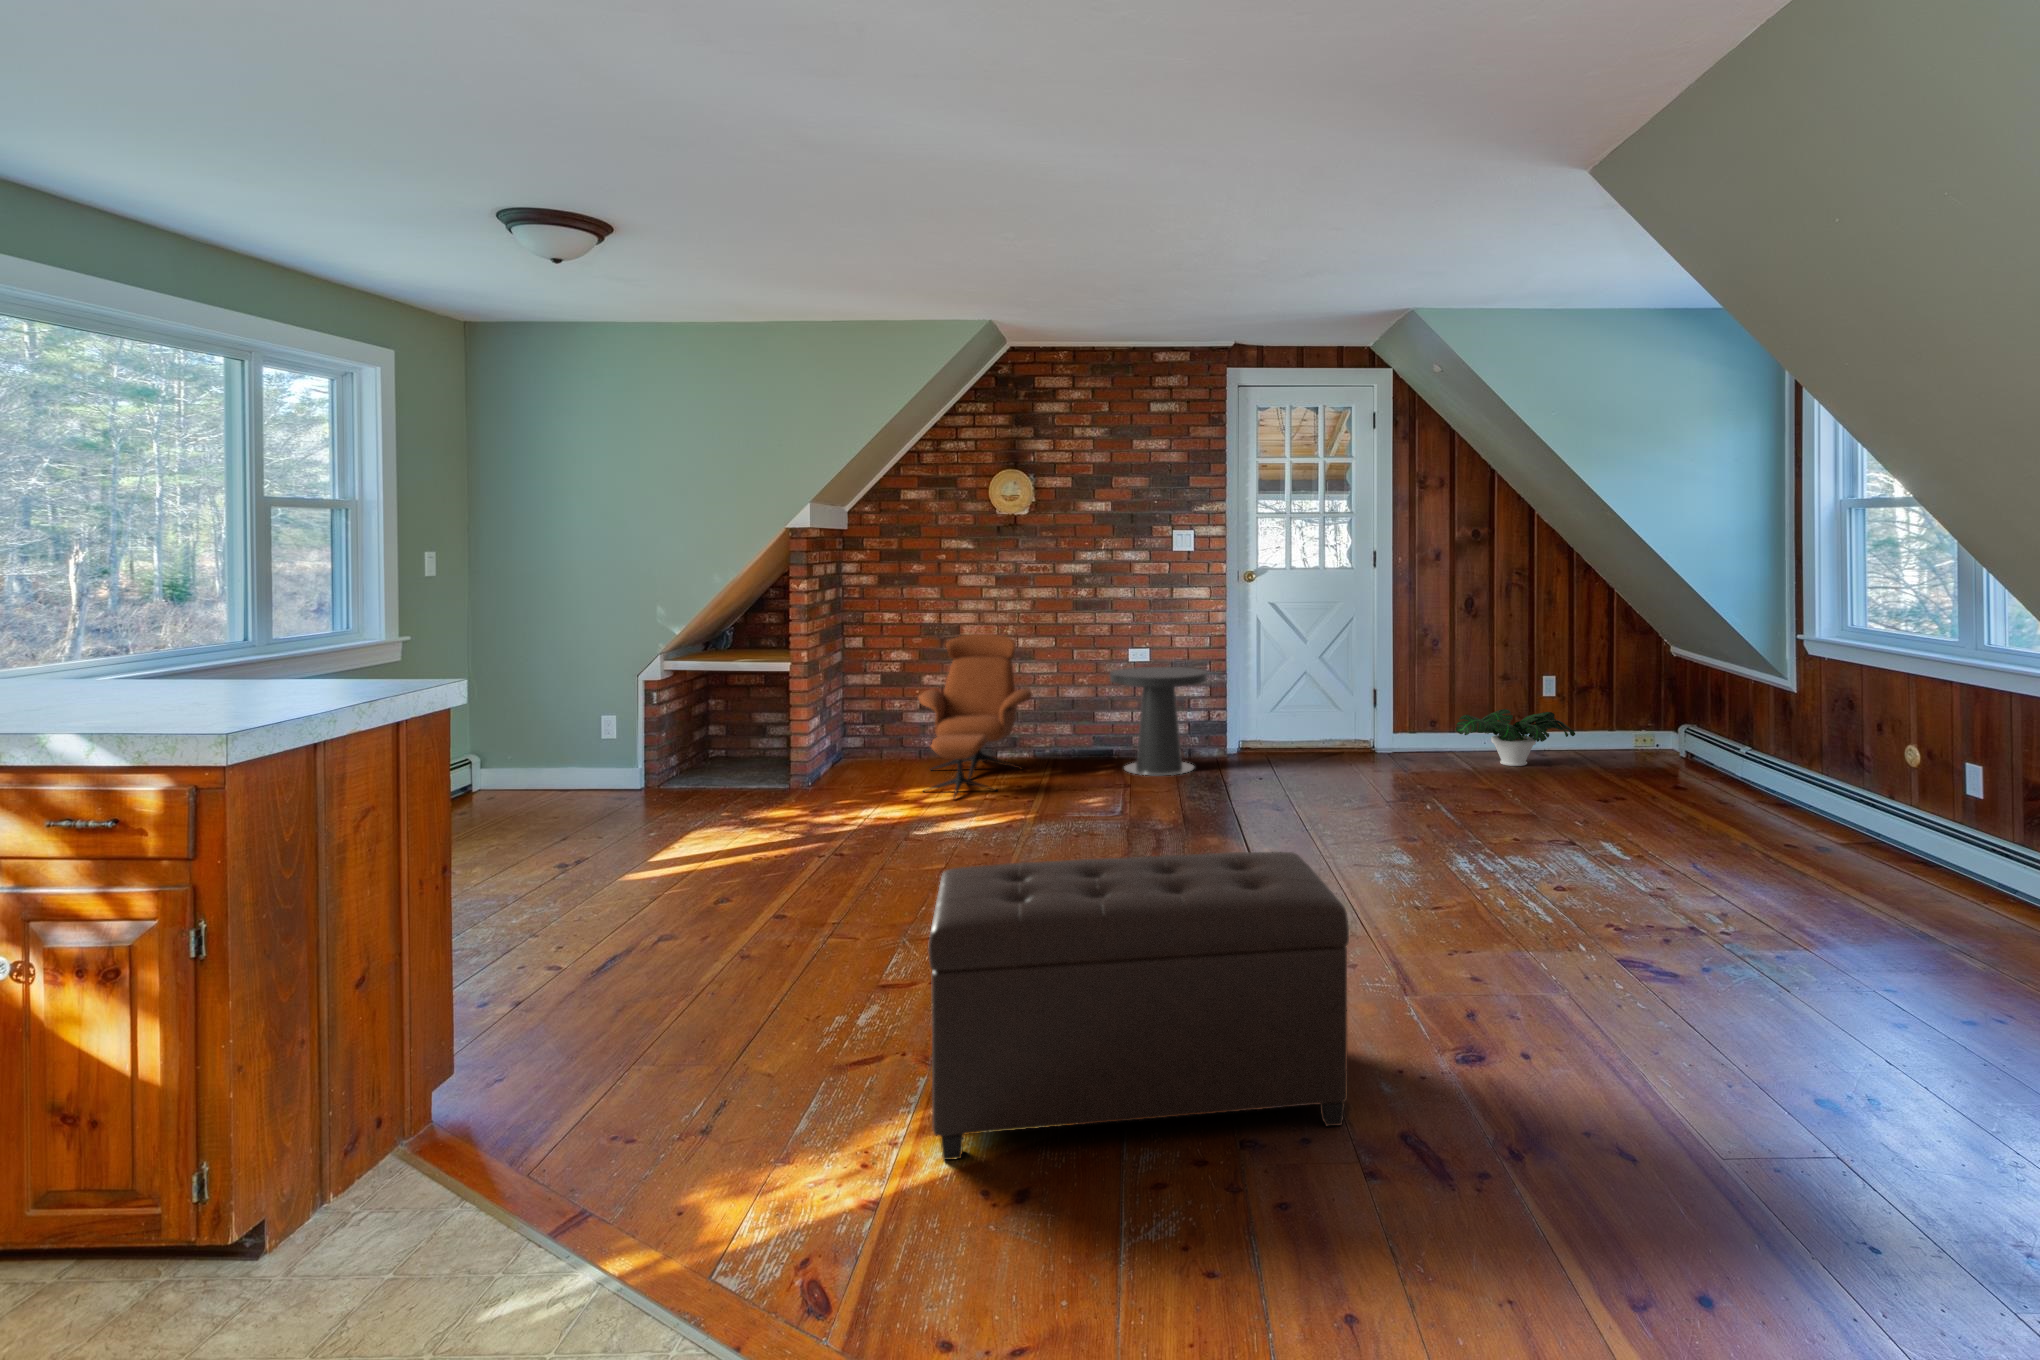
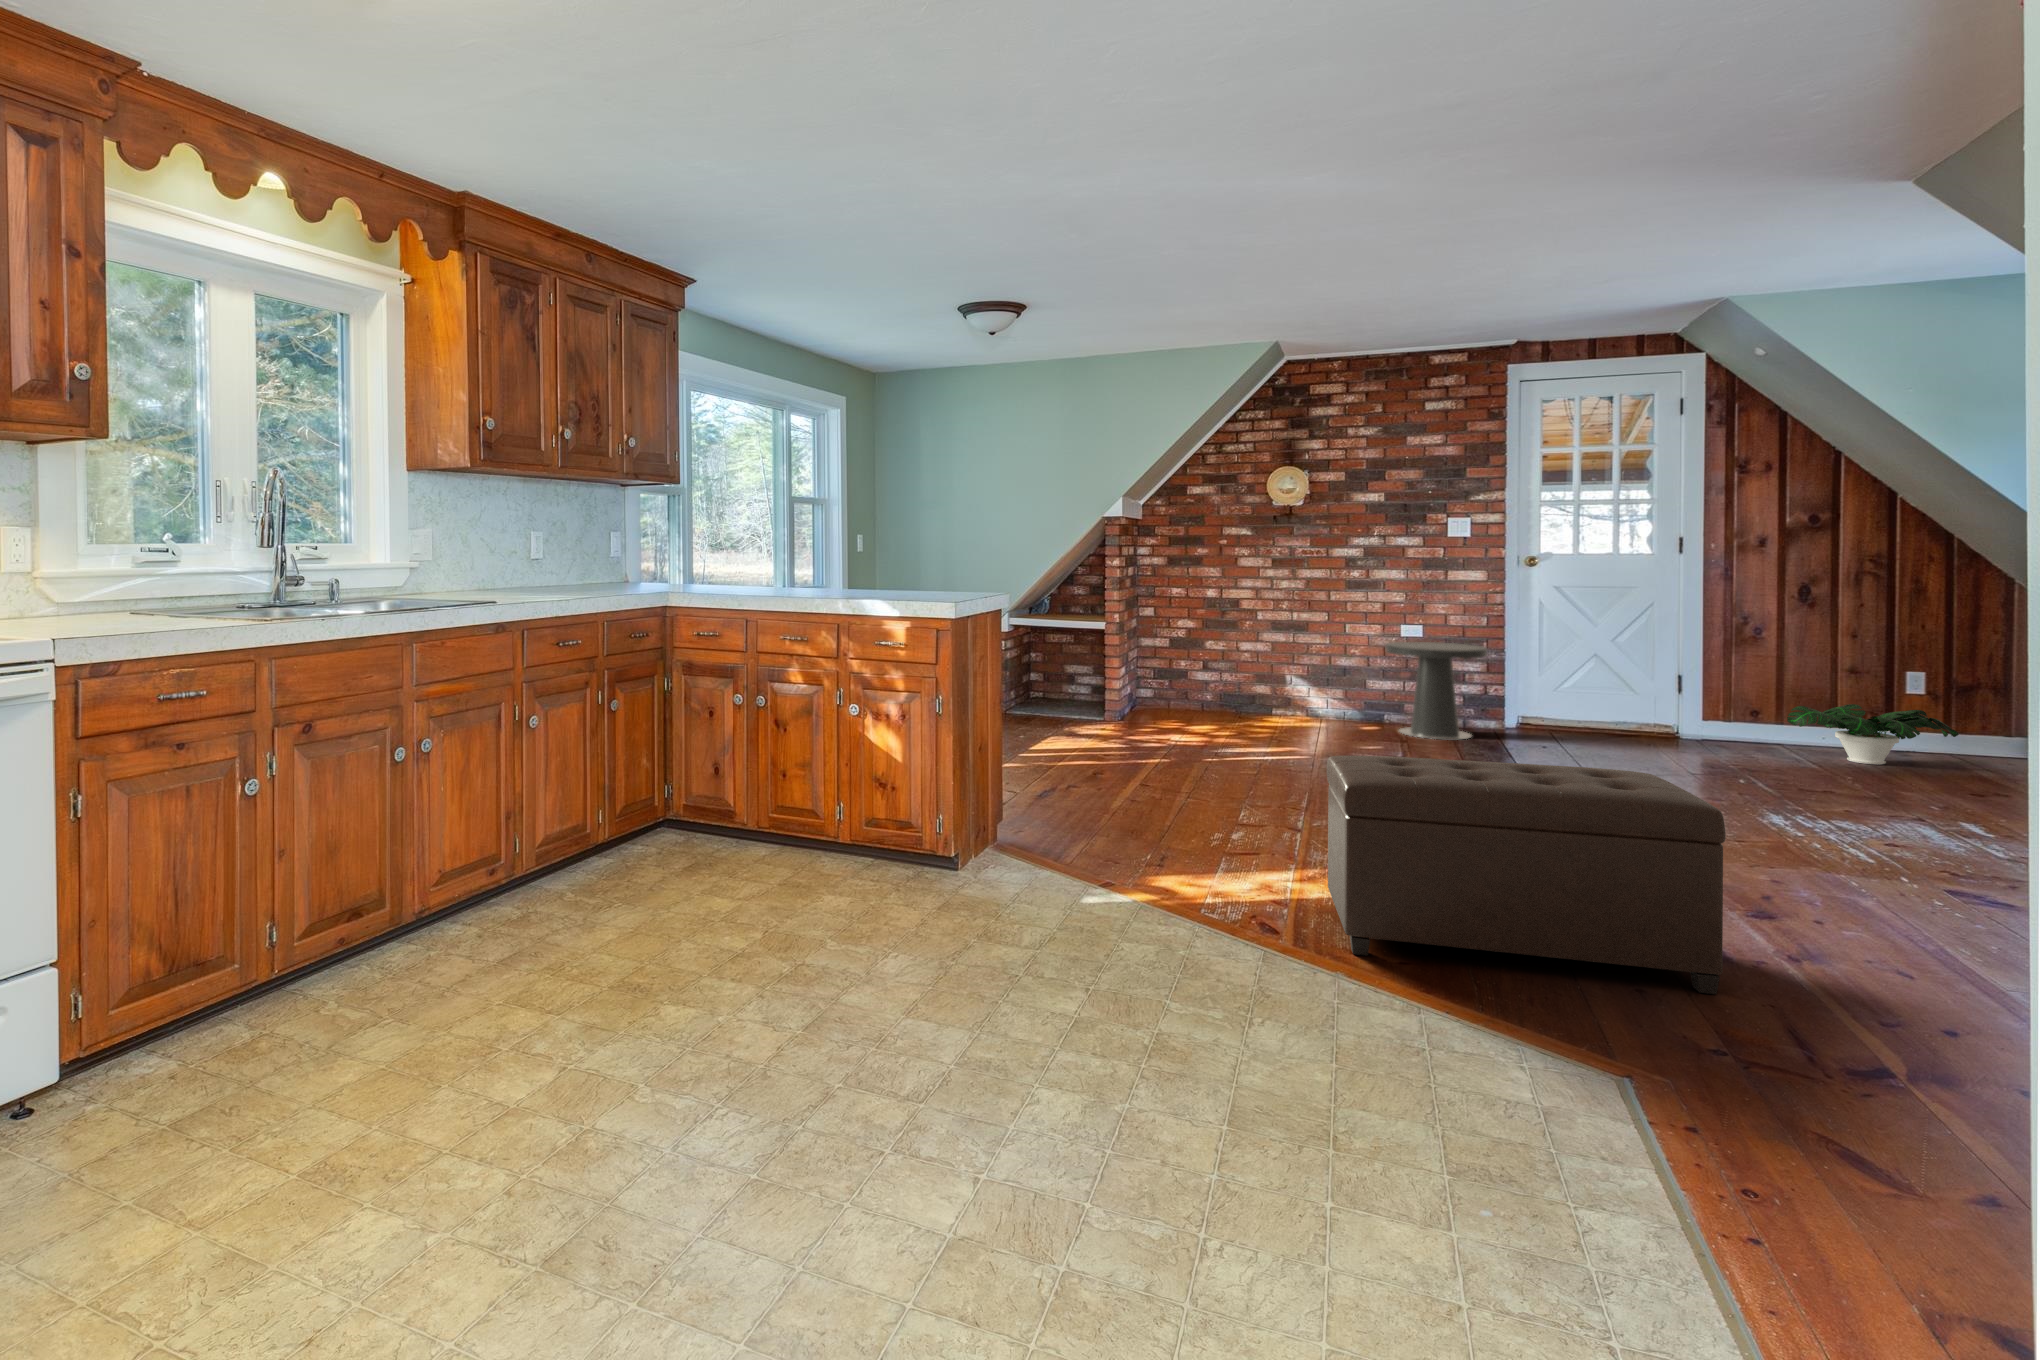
lounge chair: present [919,634,1032,799] -> none [1207,607,1310,741]

